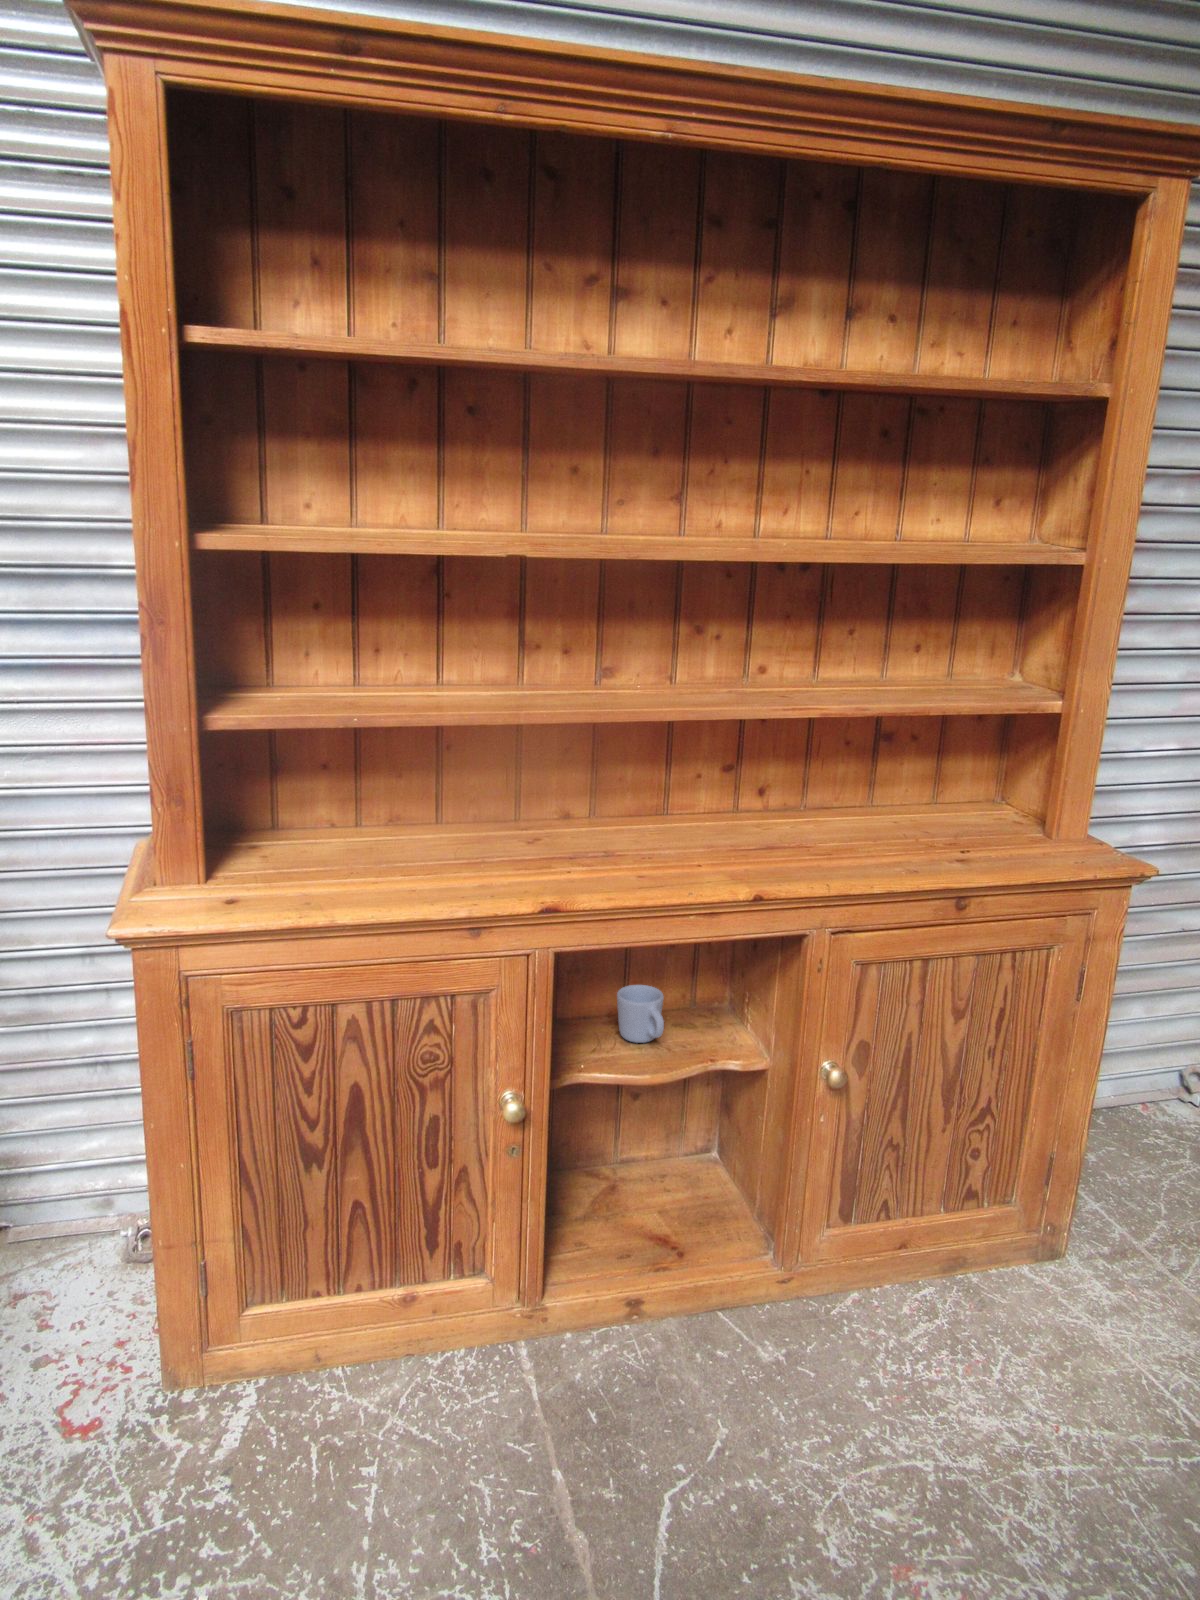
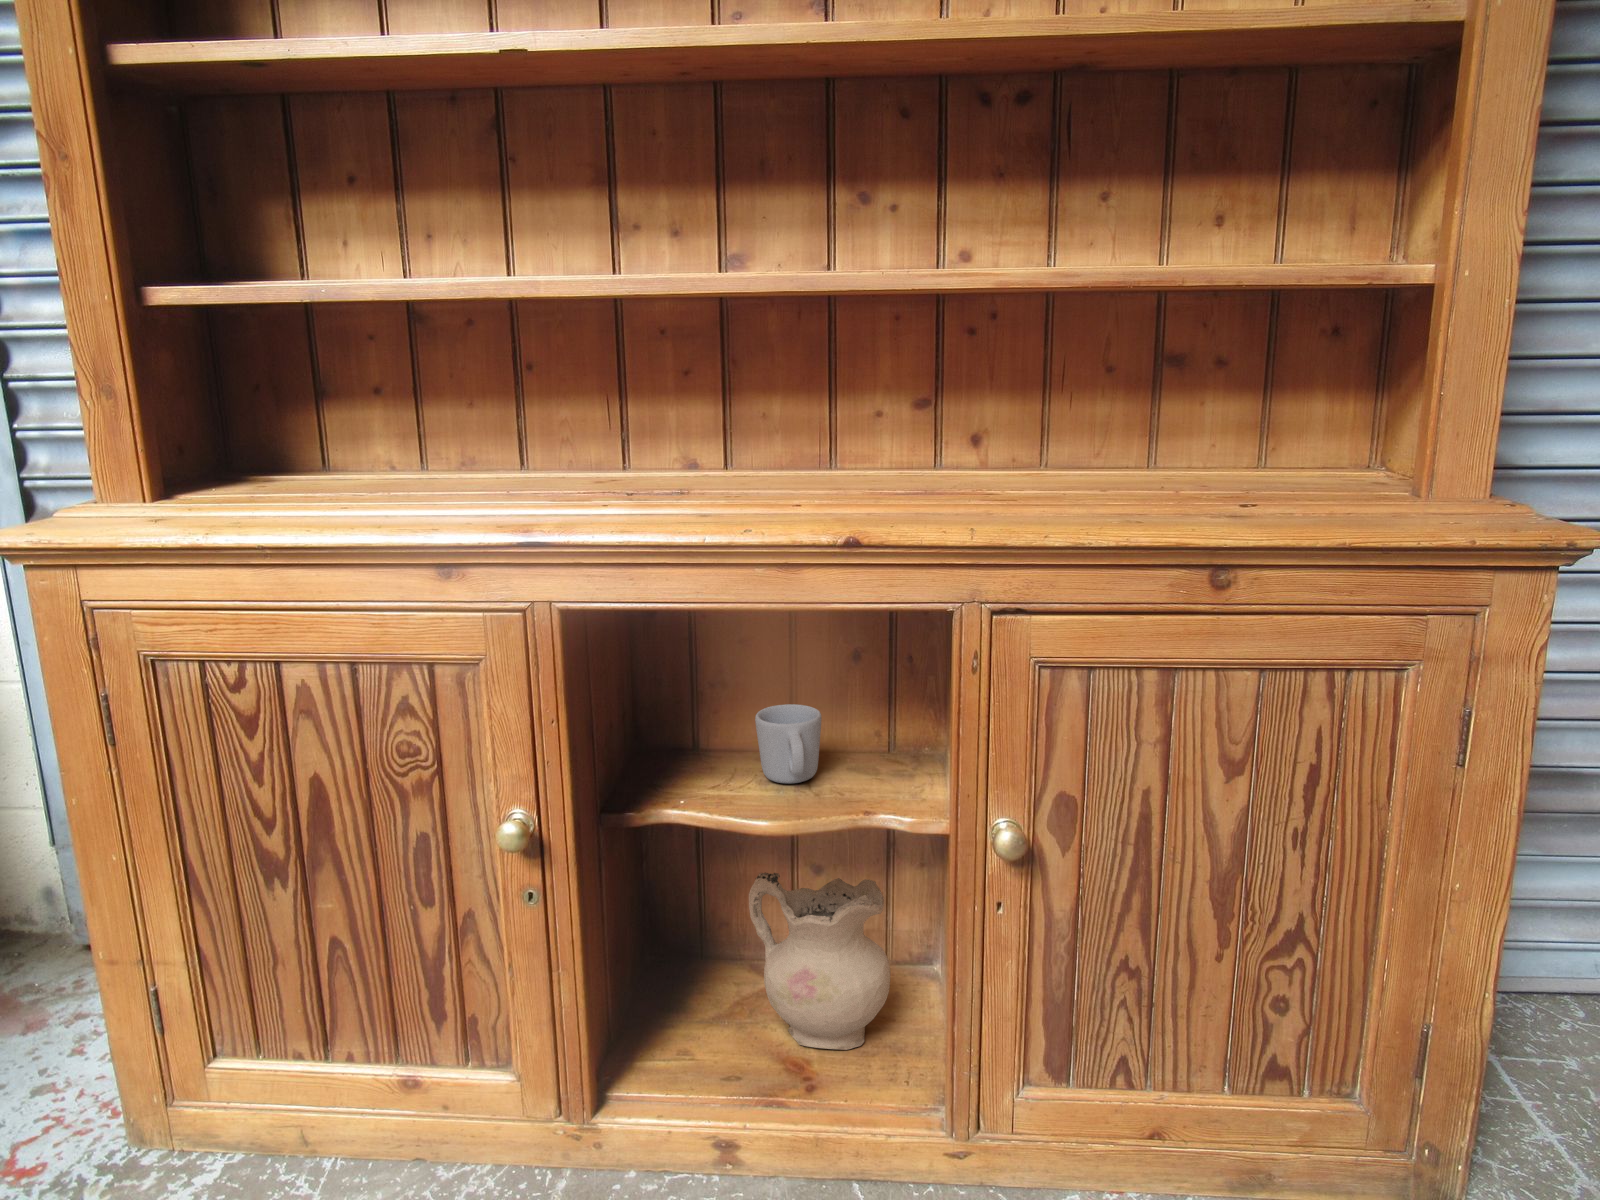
ceramic pitcher: none [610,1102,711,1224] -> present [749,872,890,1050]

